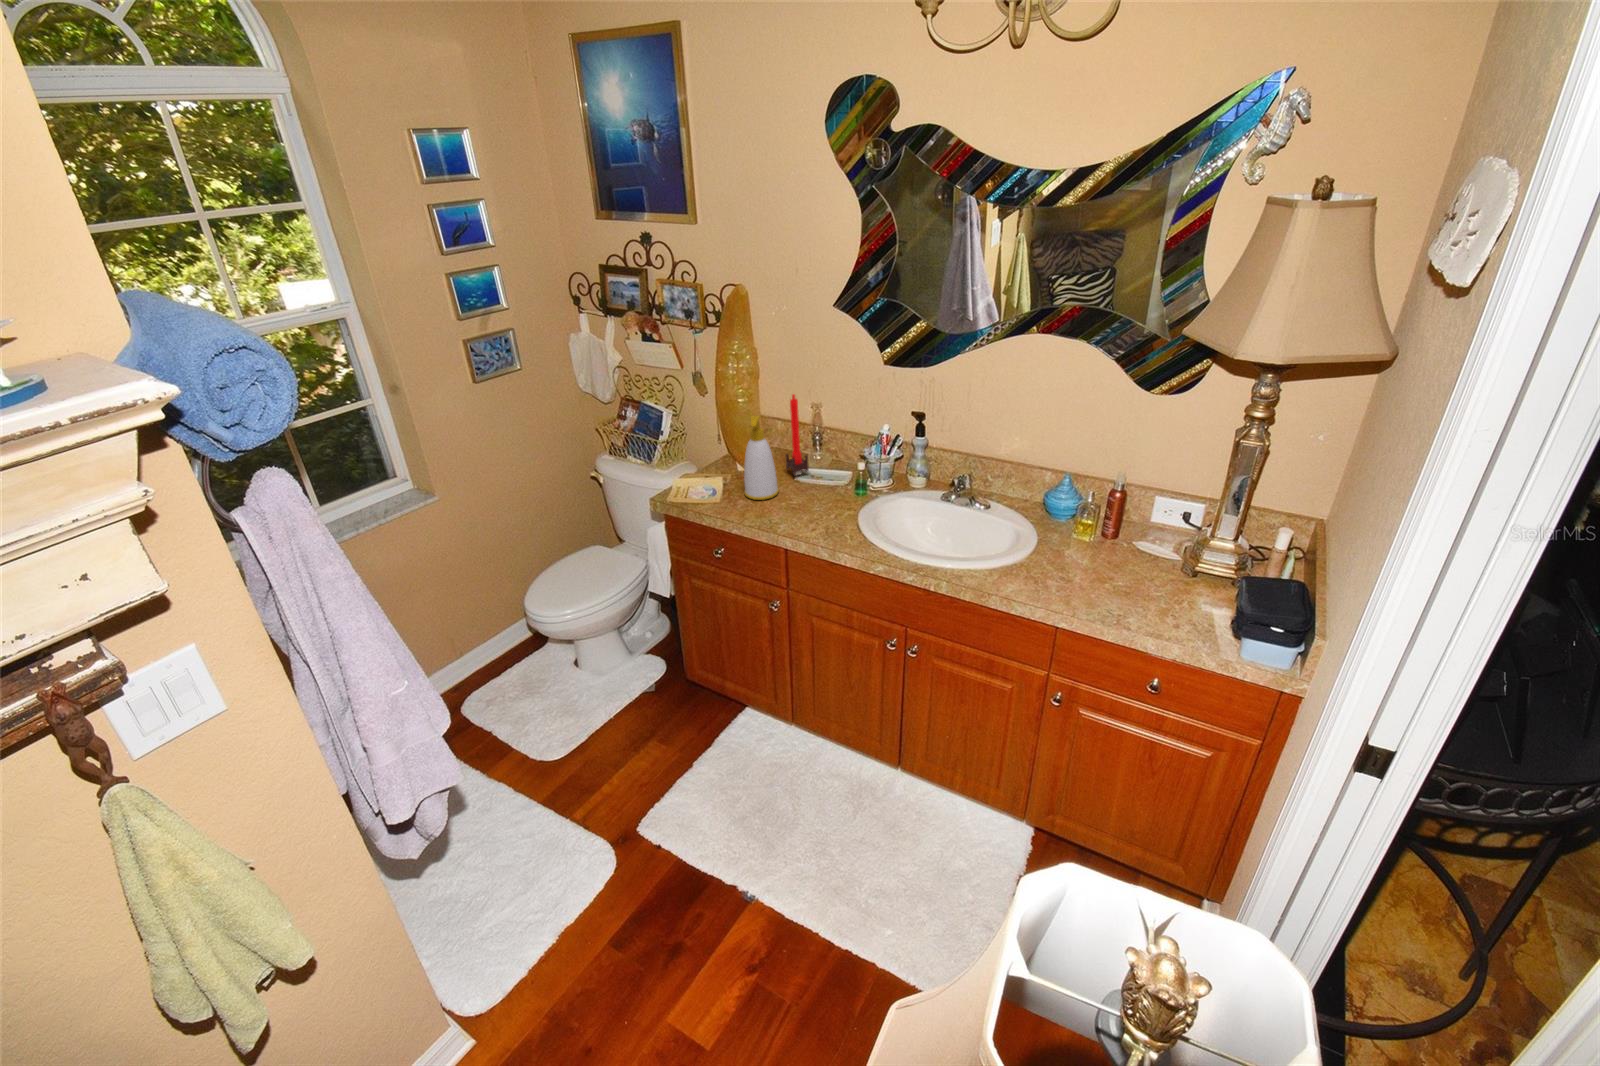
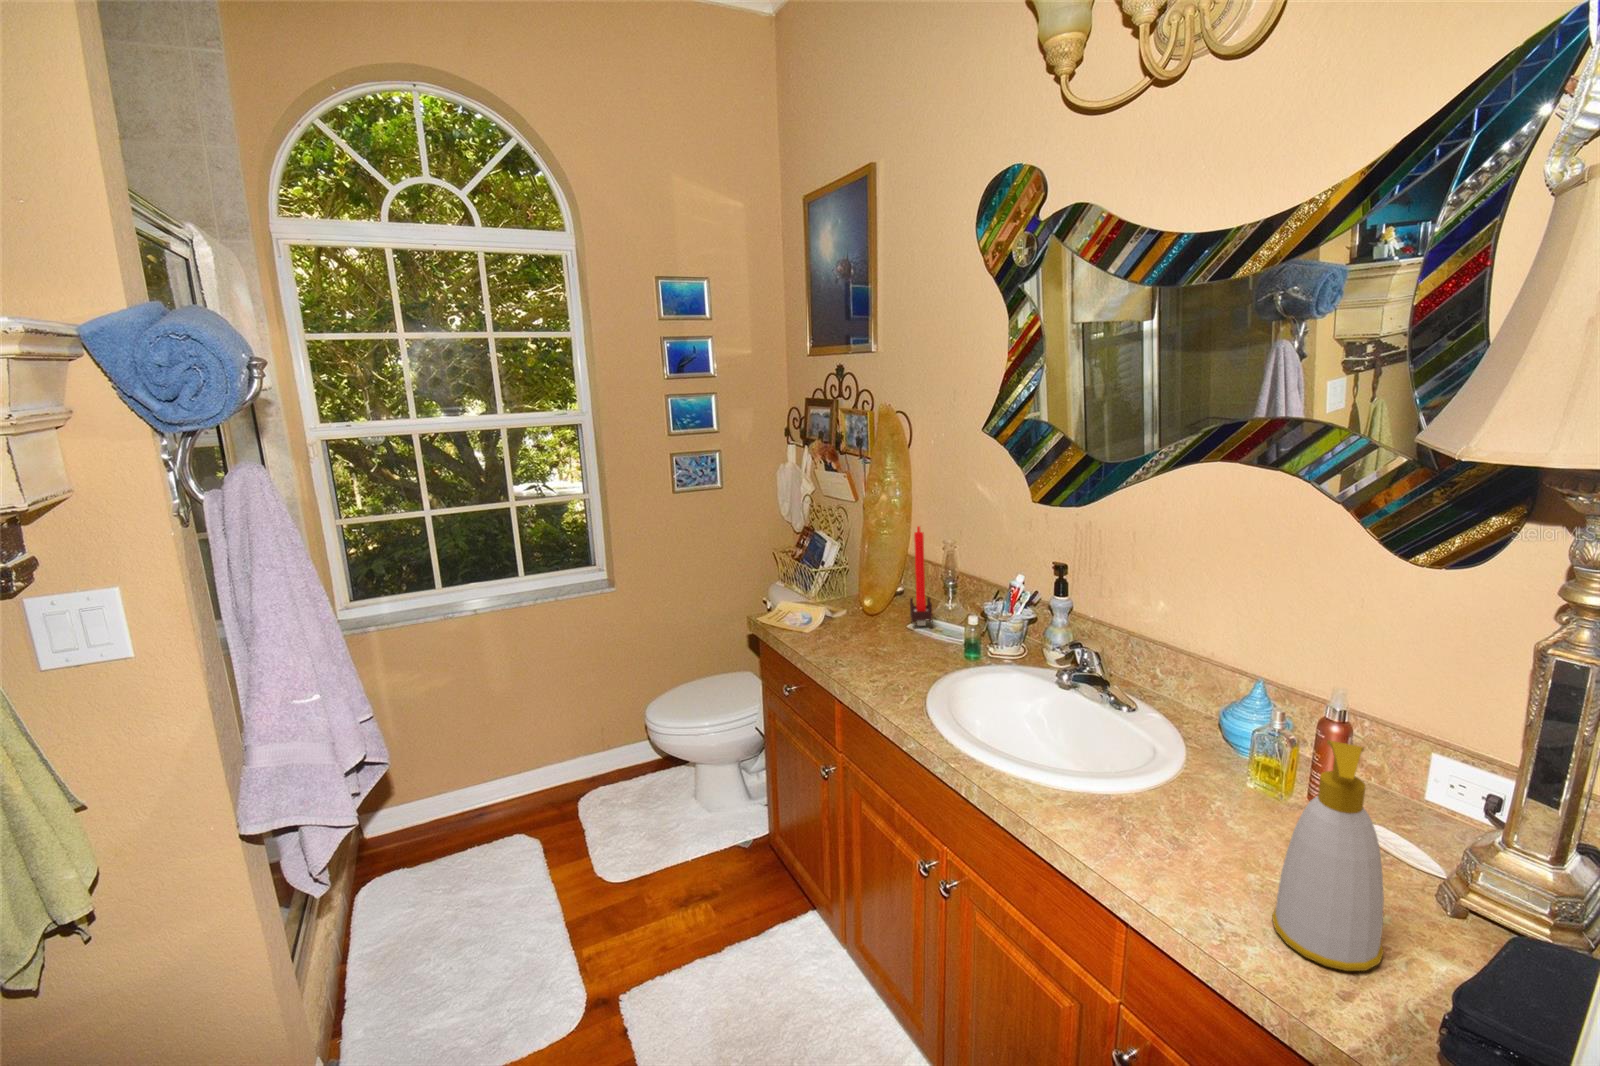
soap bottle: present [744,415,779,500] -> present [1272,740,1384,971]

